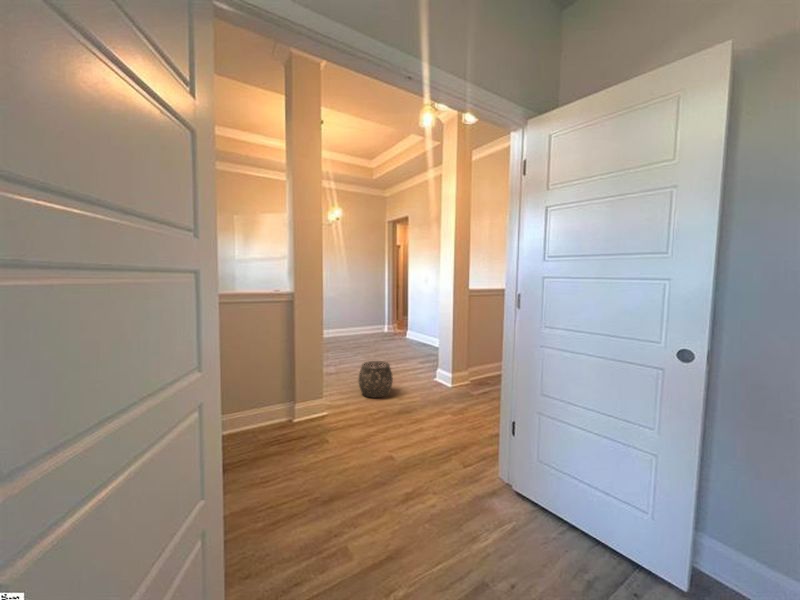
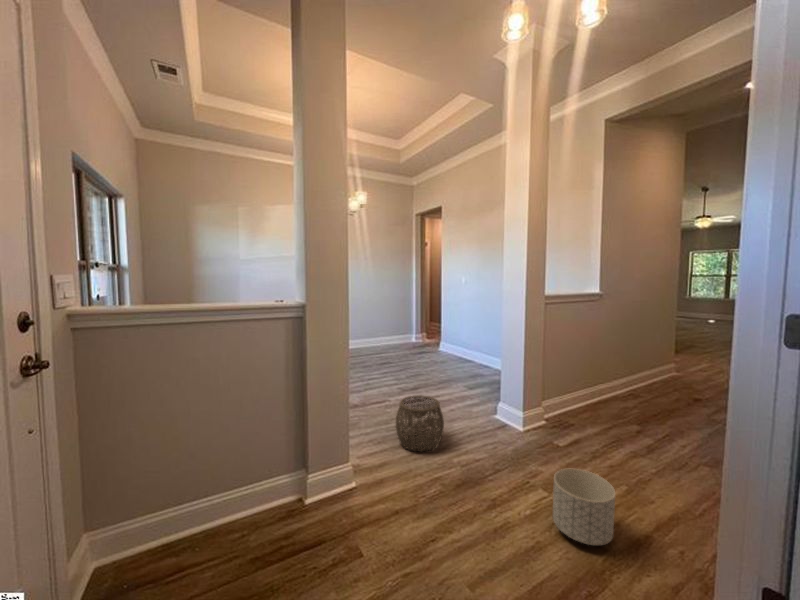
planter: none [448,396,482,435] -> present [553,469,615,545]

